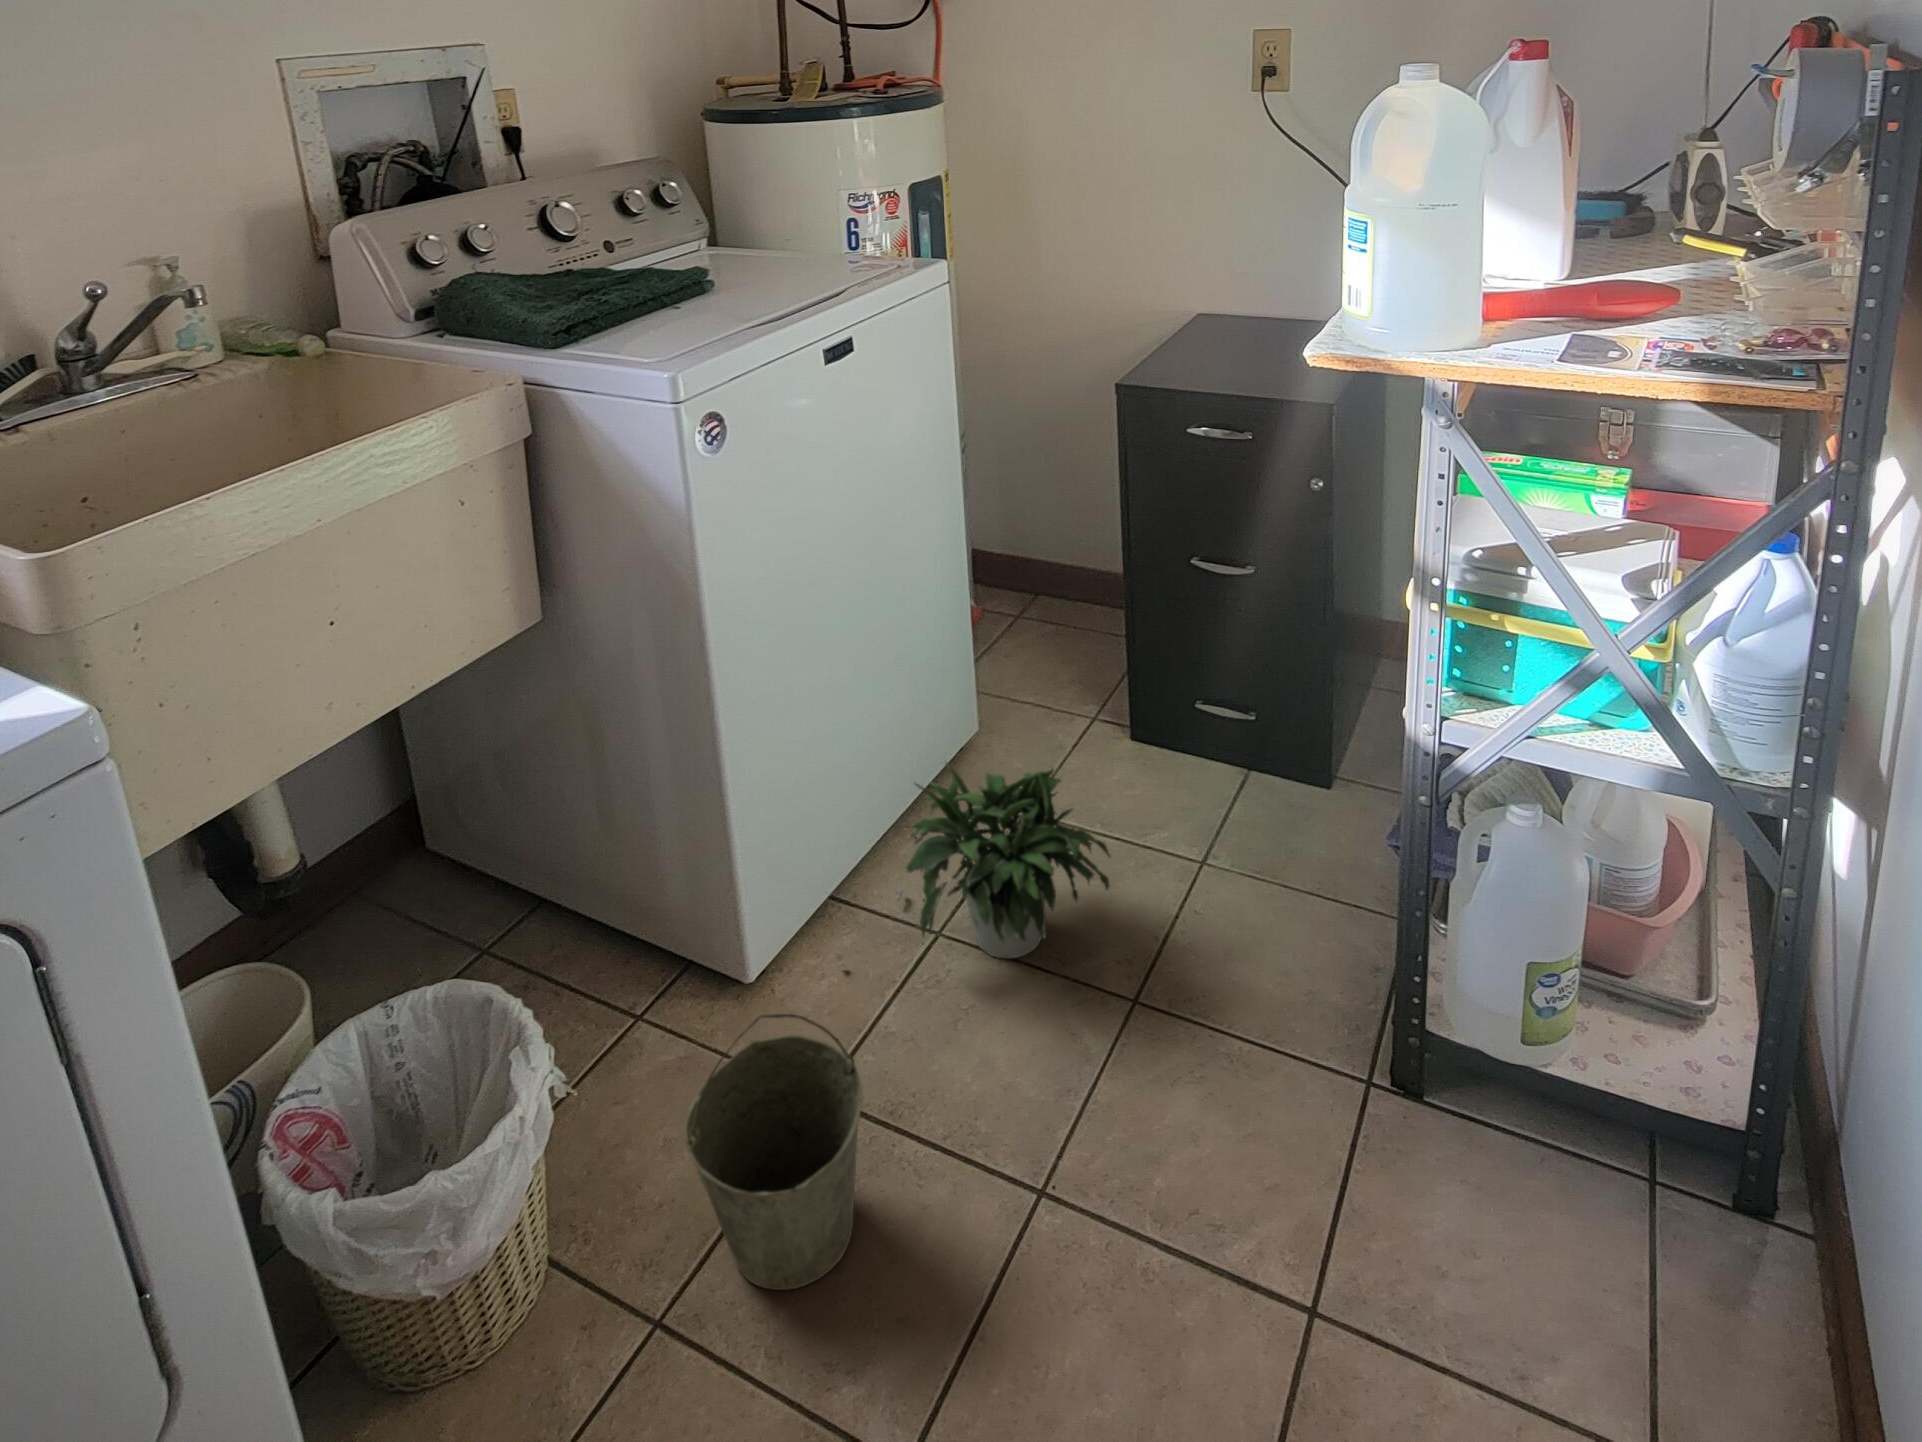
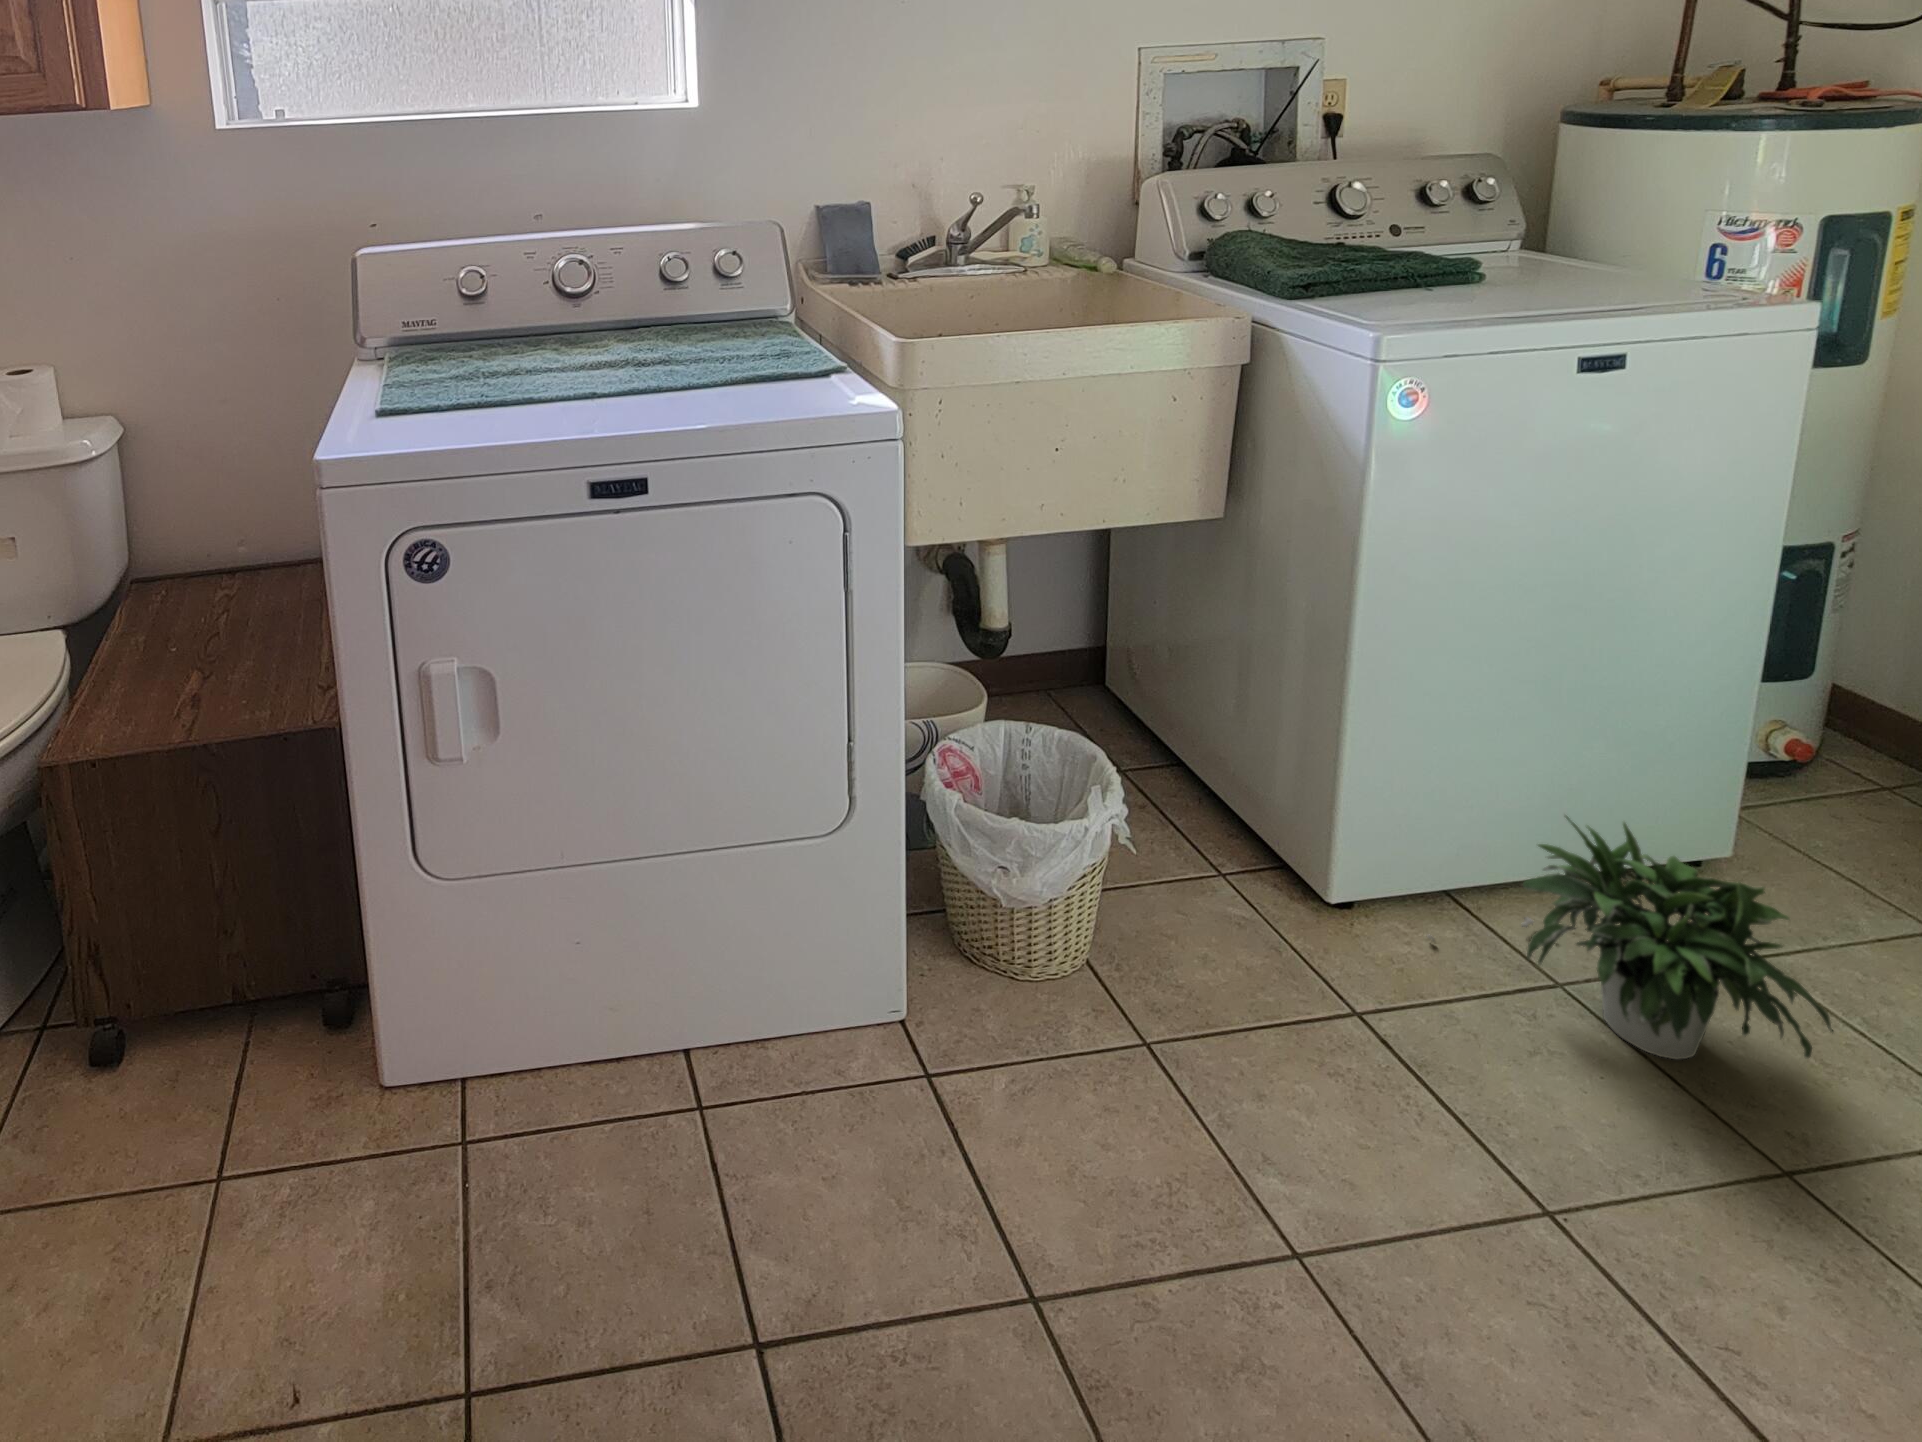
bucket: present [684,1014,863,1290] -> none [1203,879,1379,1119]

